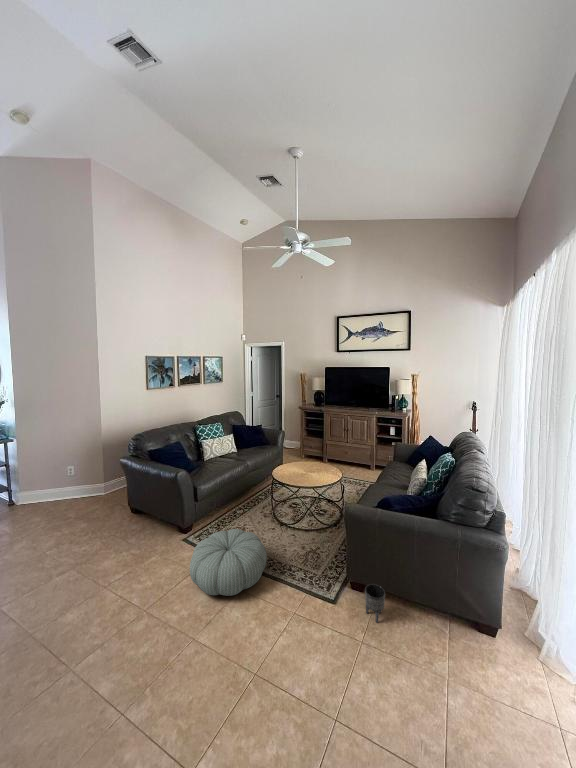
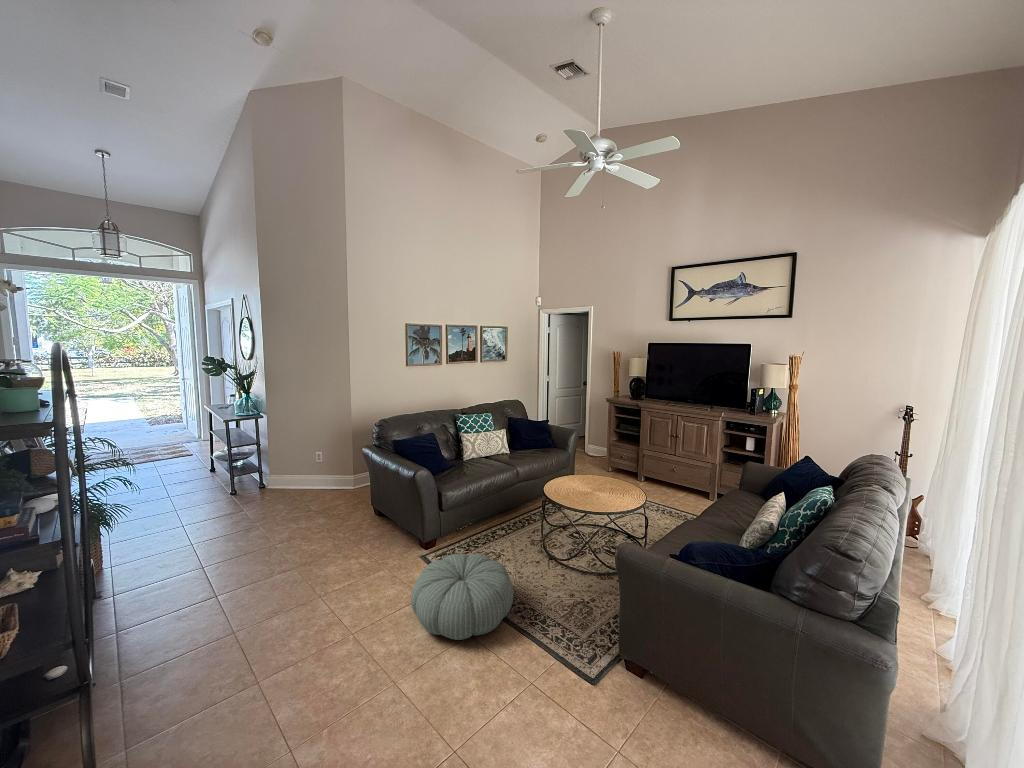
planter: present [365,584,385,623] -> none [638,668,669,728]

